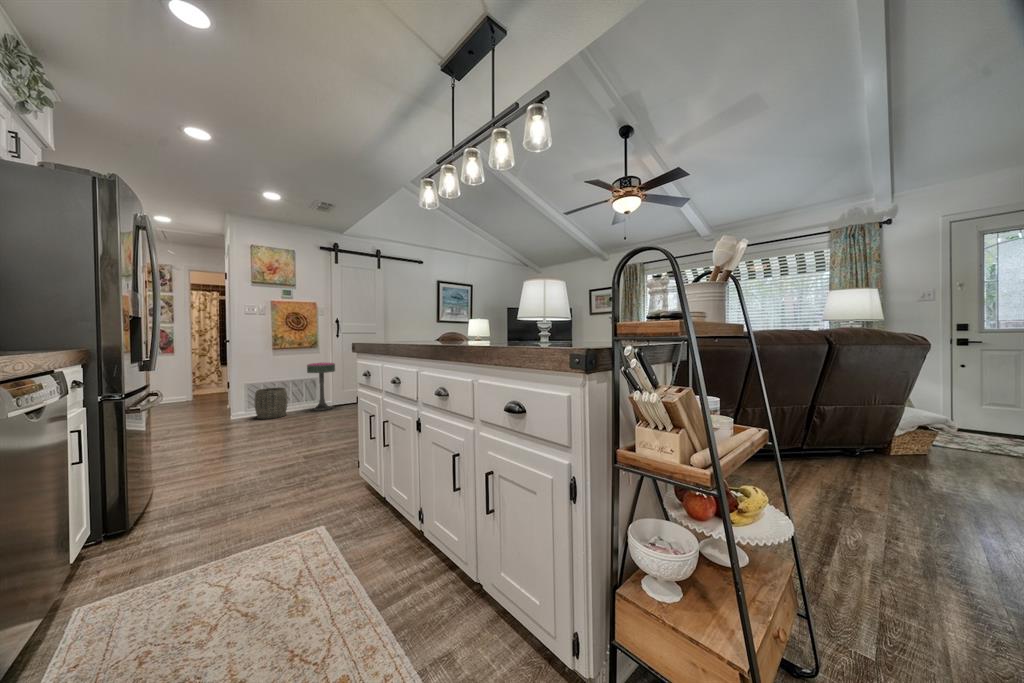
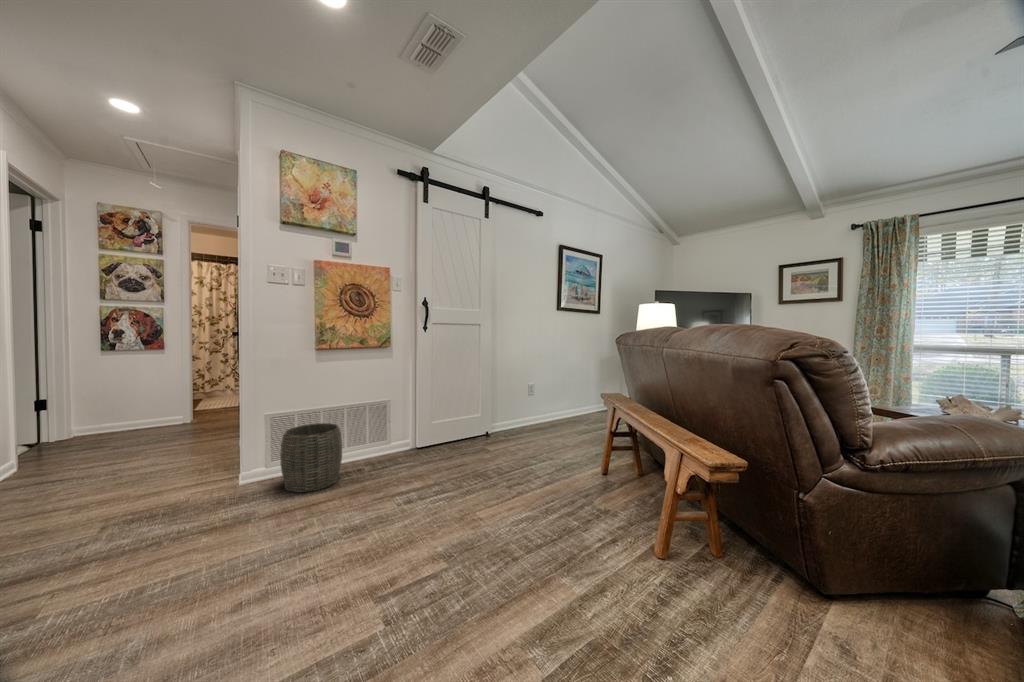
bar stool: present [307,363,335,410] -> none [375,375,423,465]

